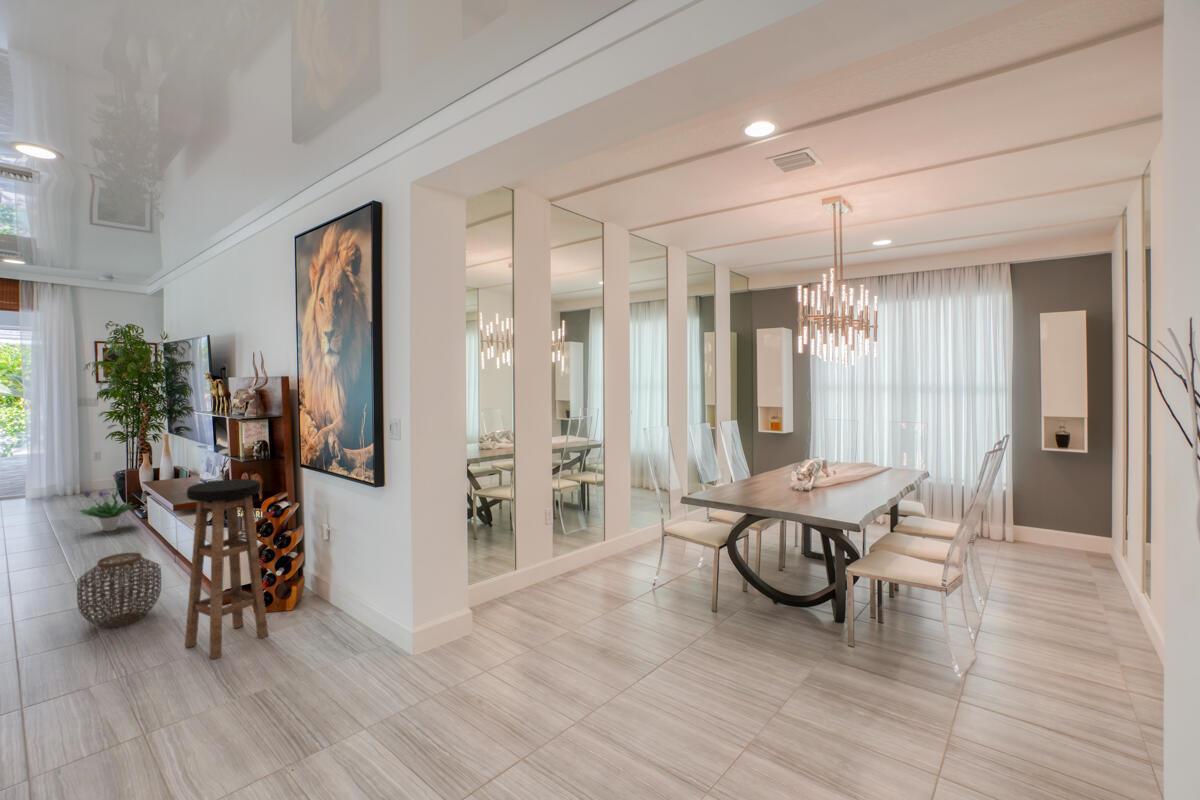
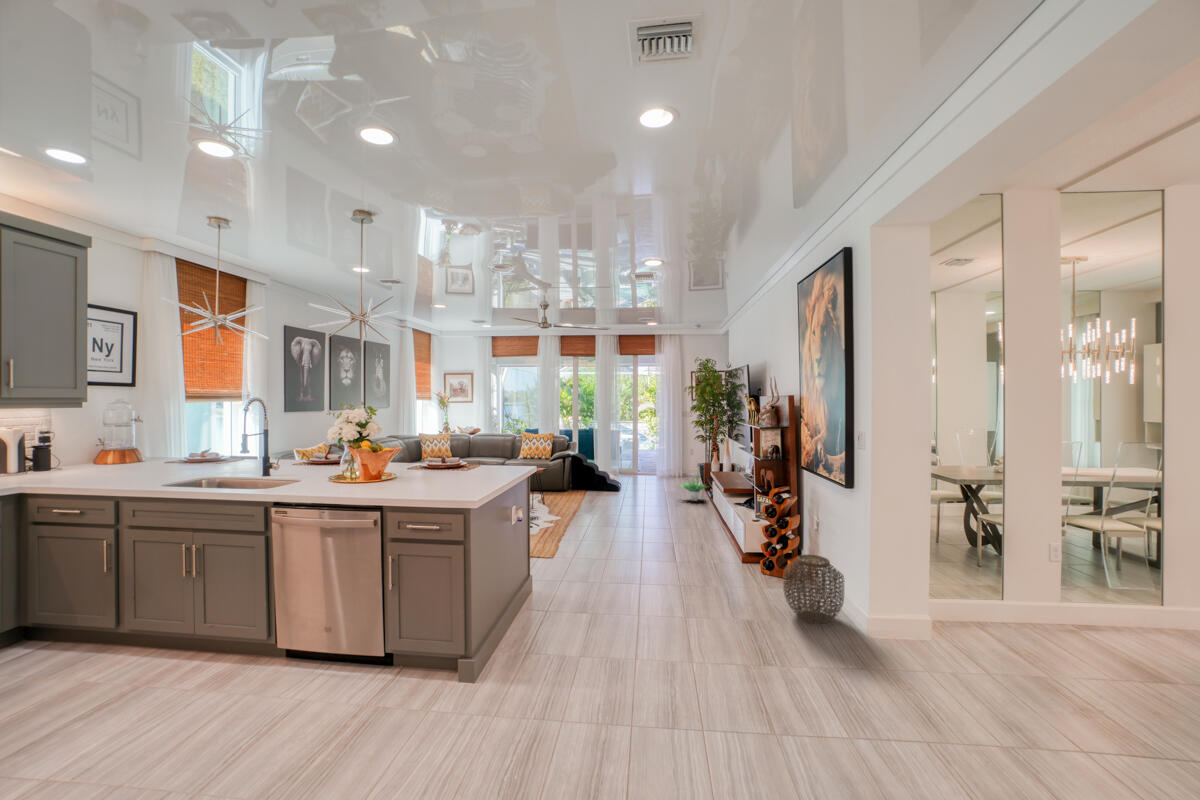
bar stool: present [185,479,268,659] -> none [719,469,768,592]
woven basket: present [77,553,161,628] -> present [784,555,844,624]

